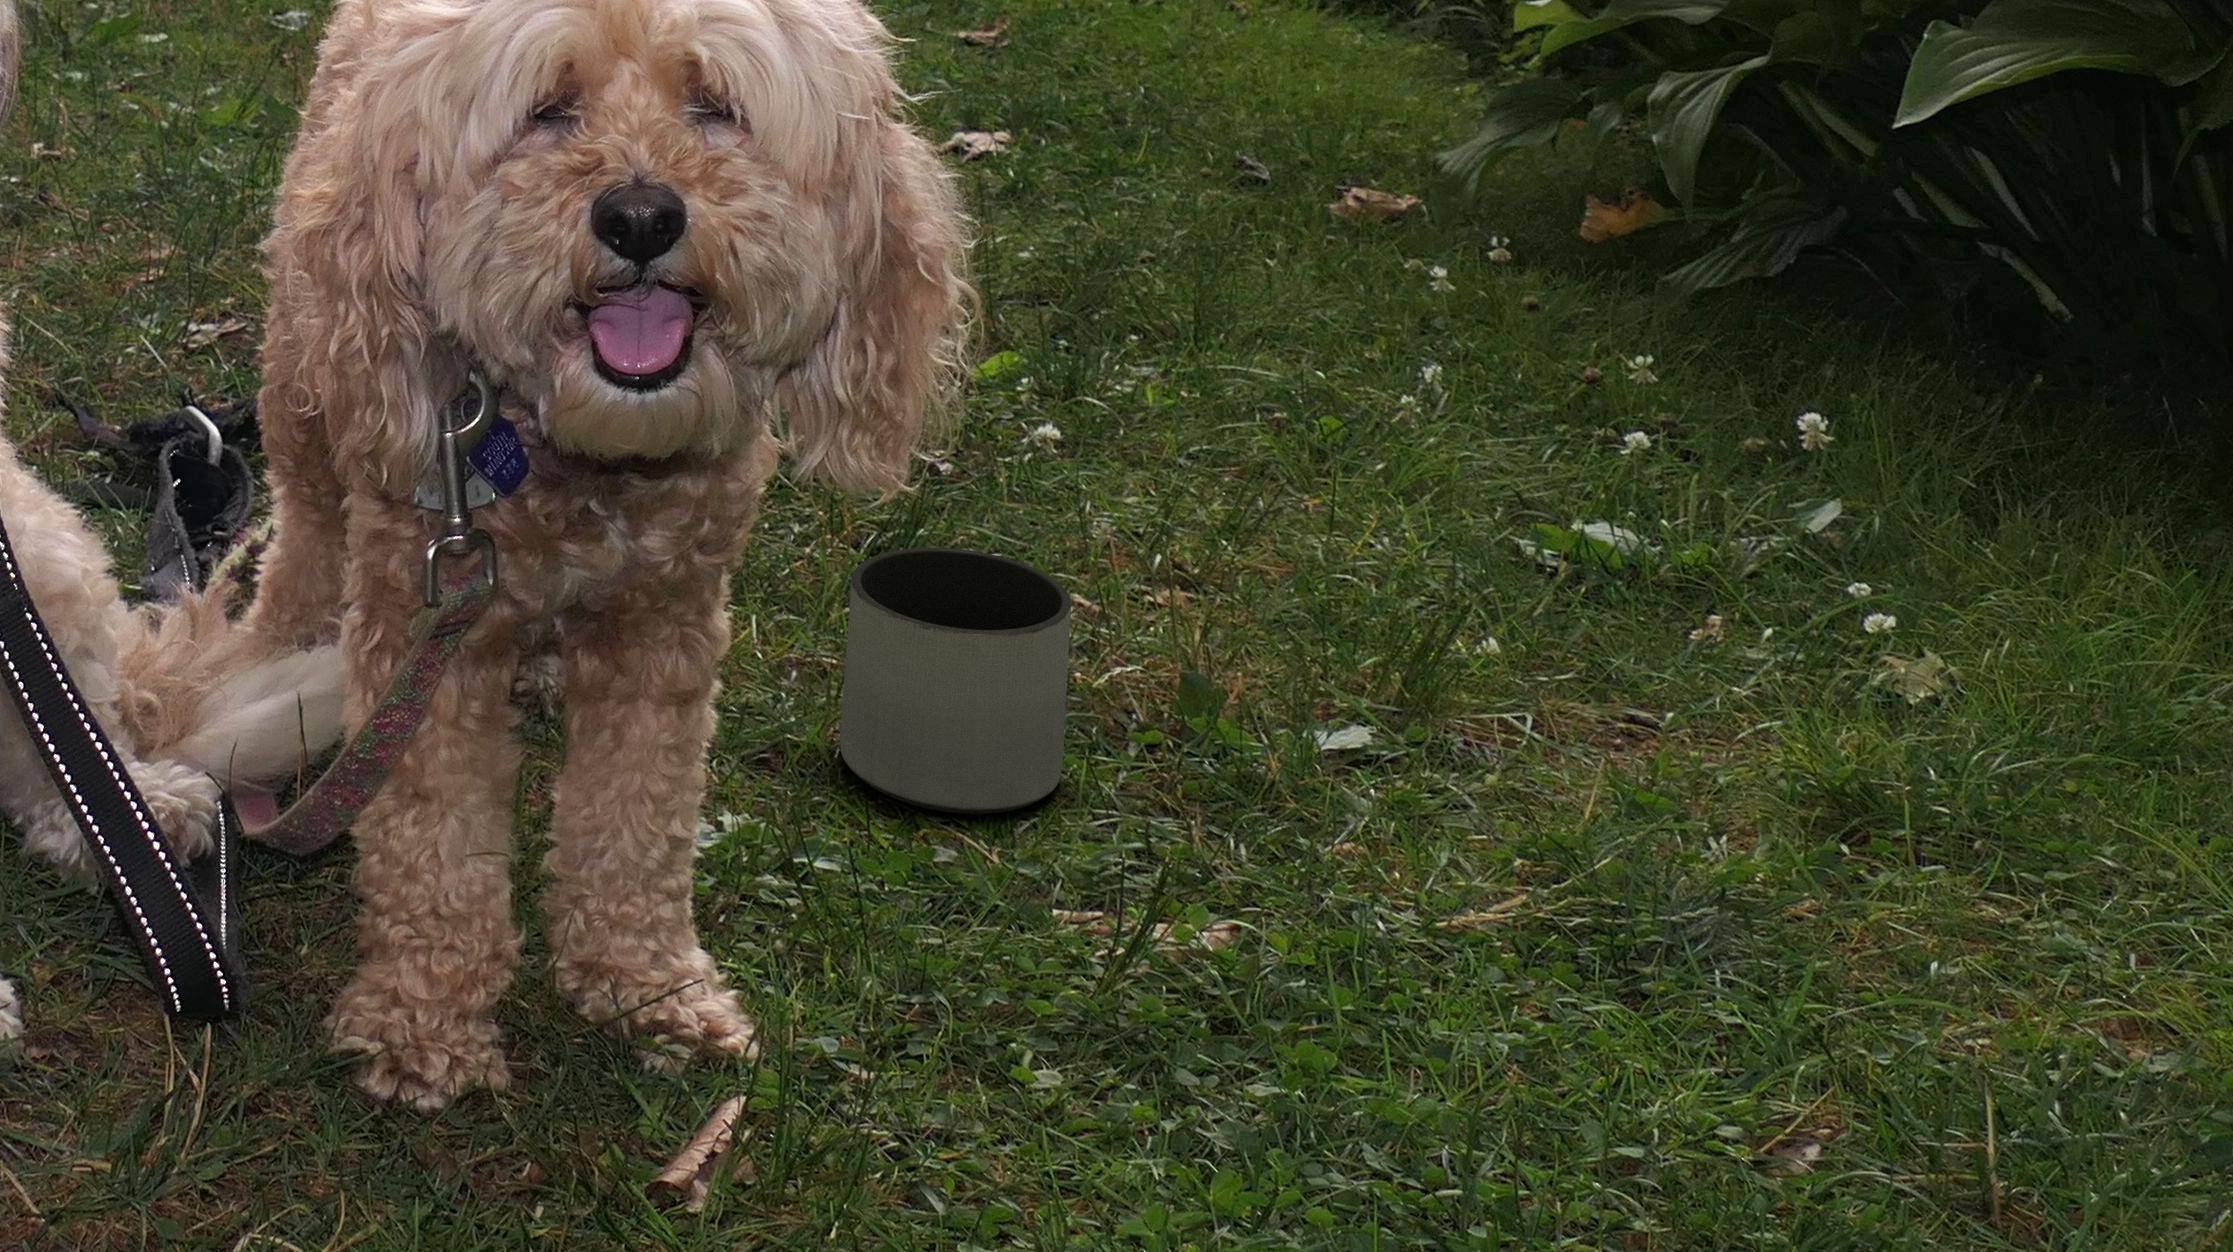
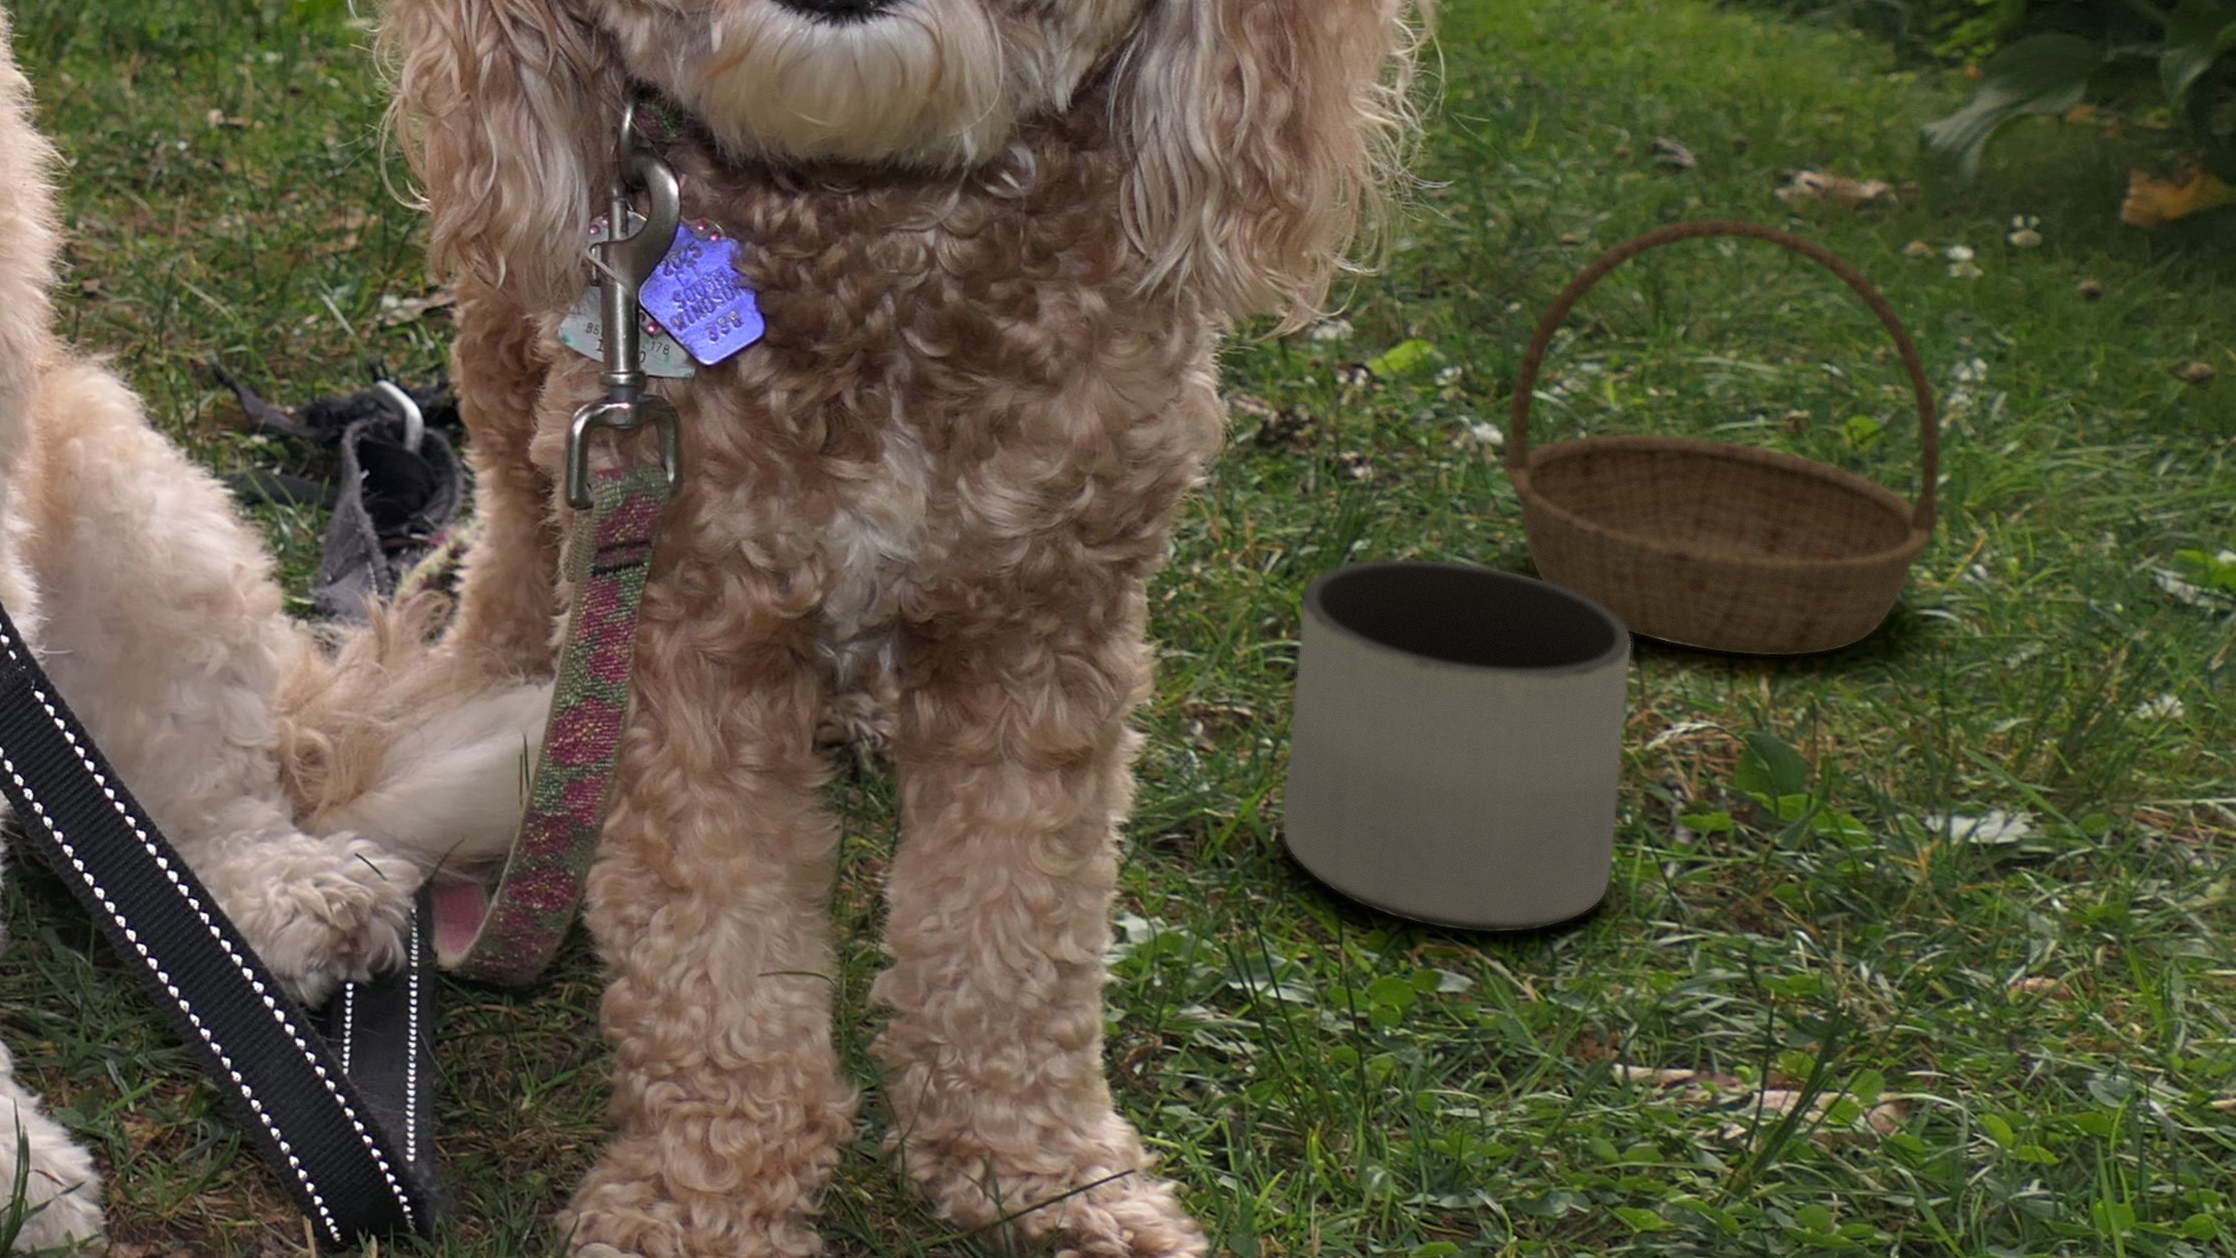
basket: none [1030,280,1331,605] -> present [1506,219,1939,655]

